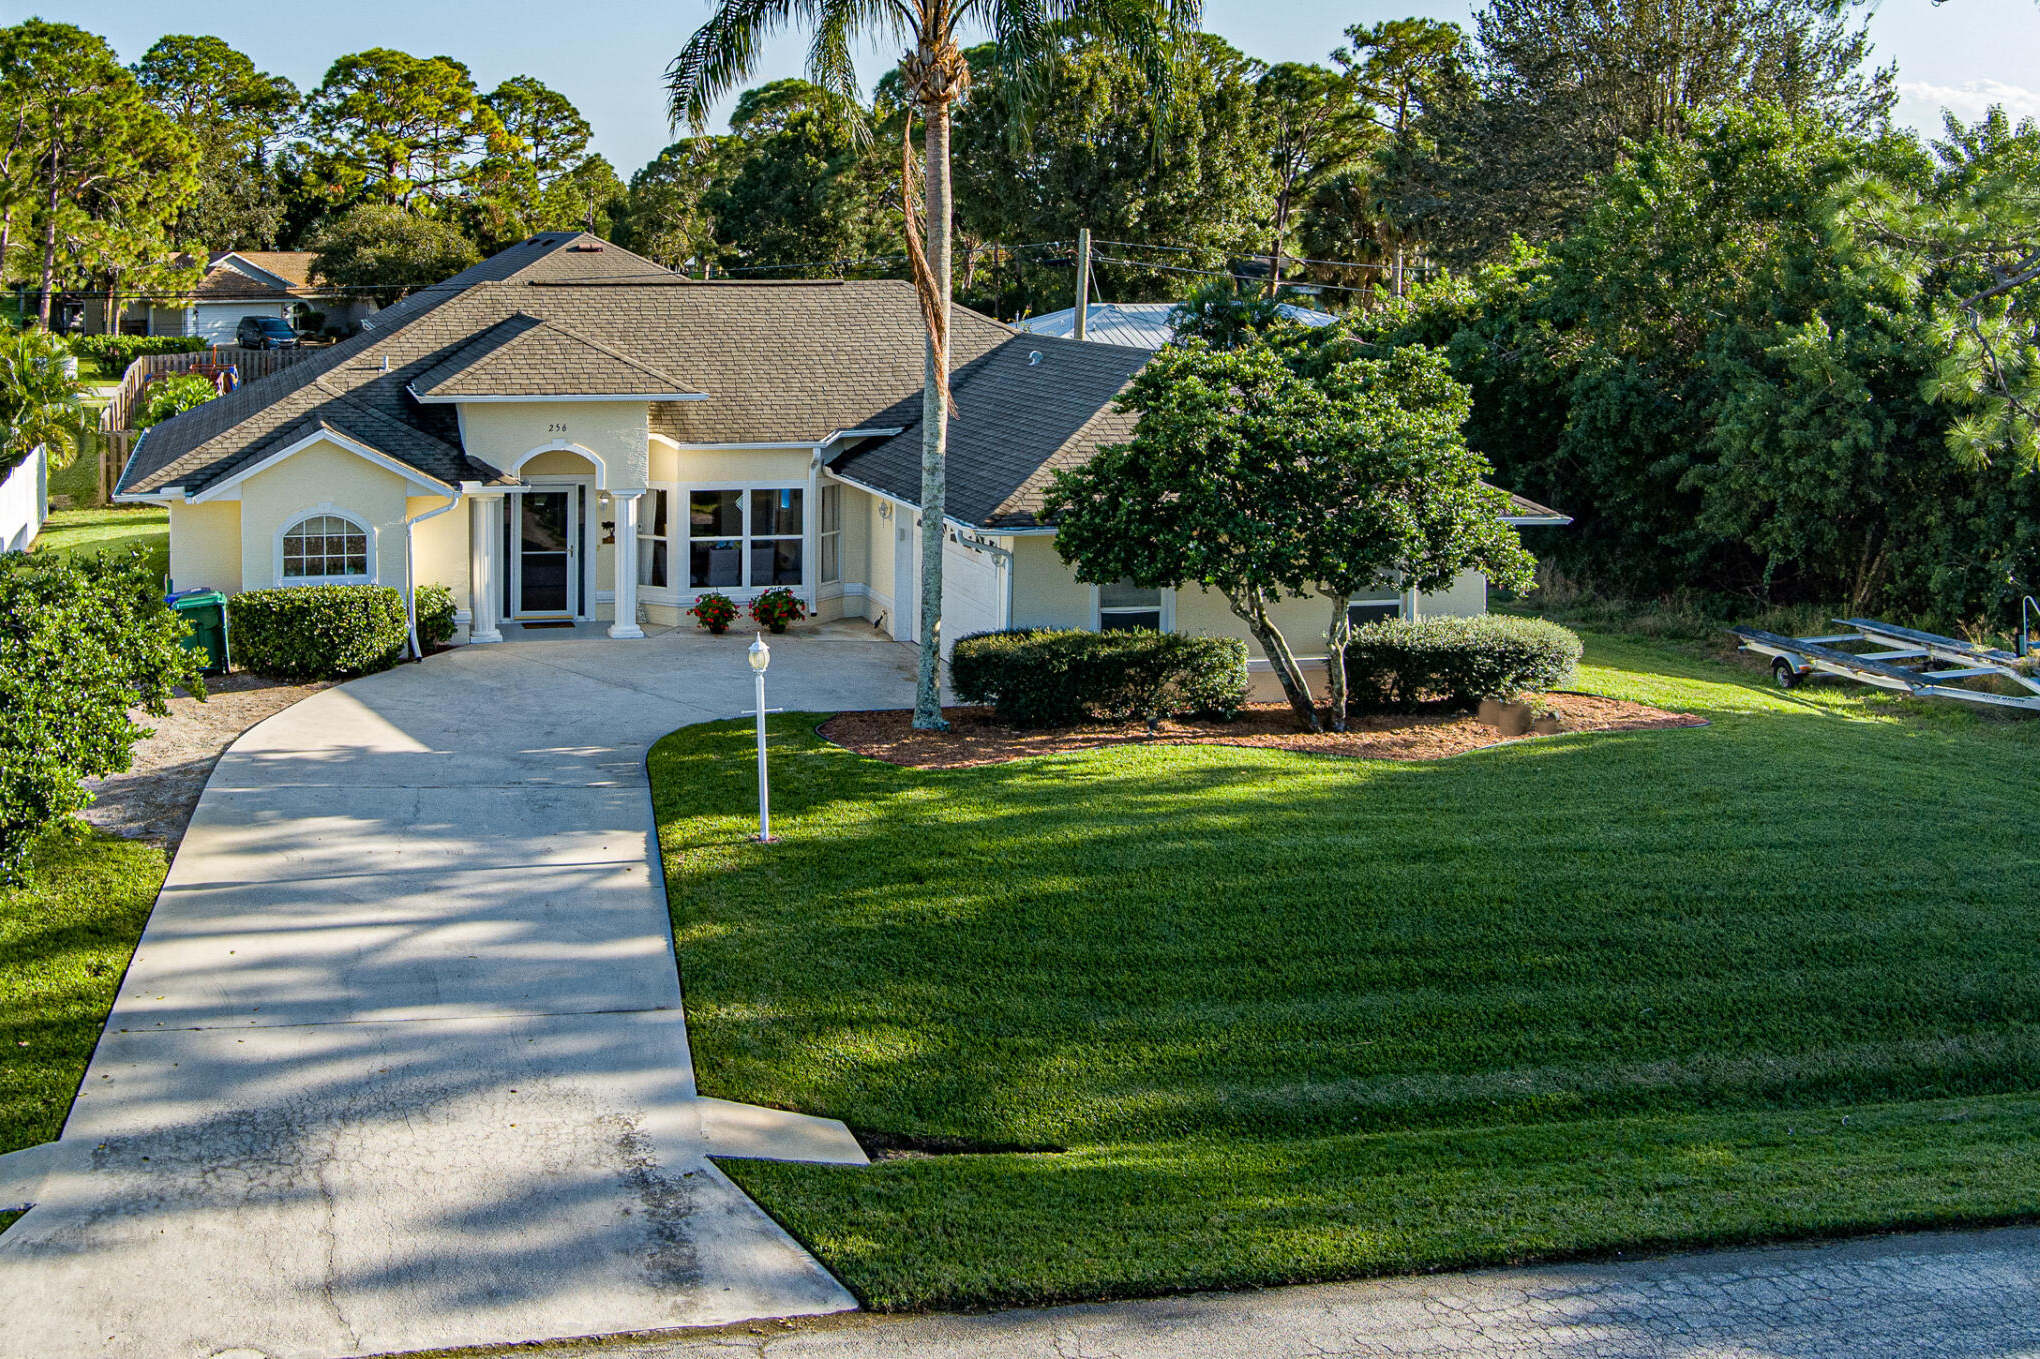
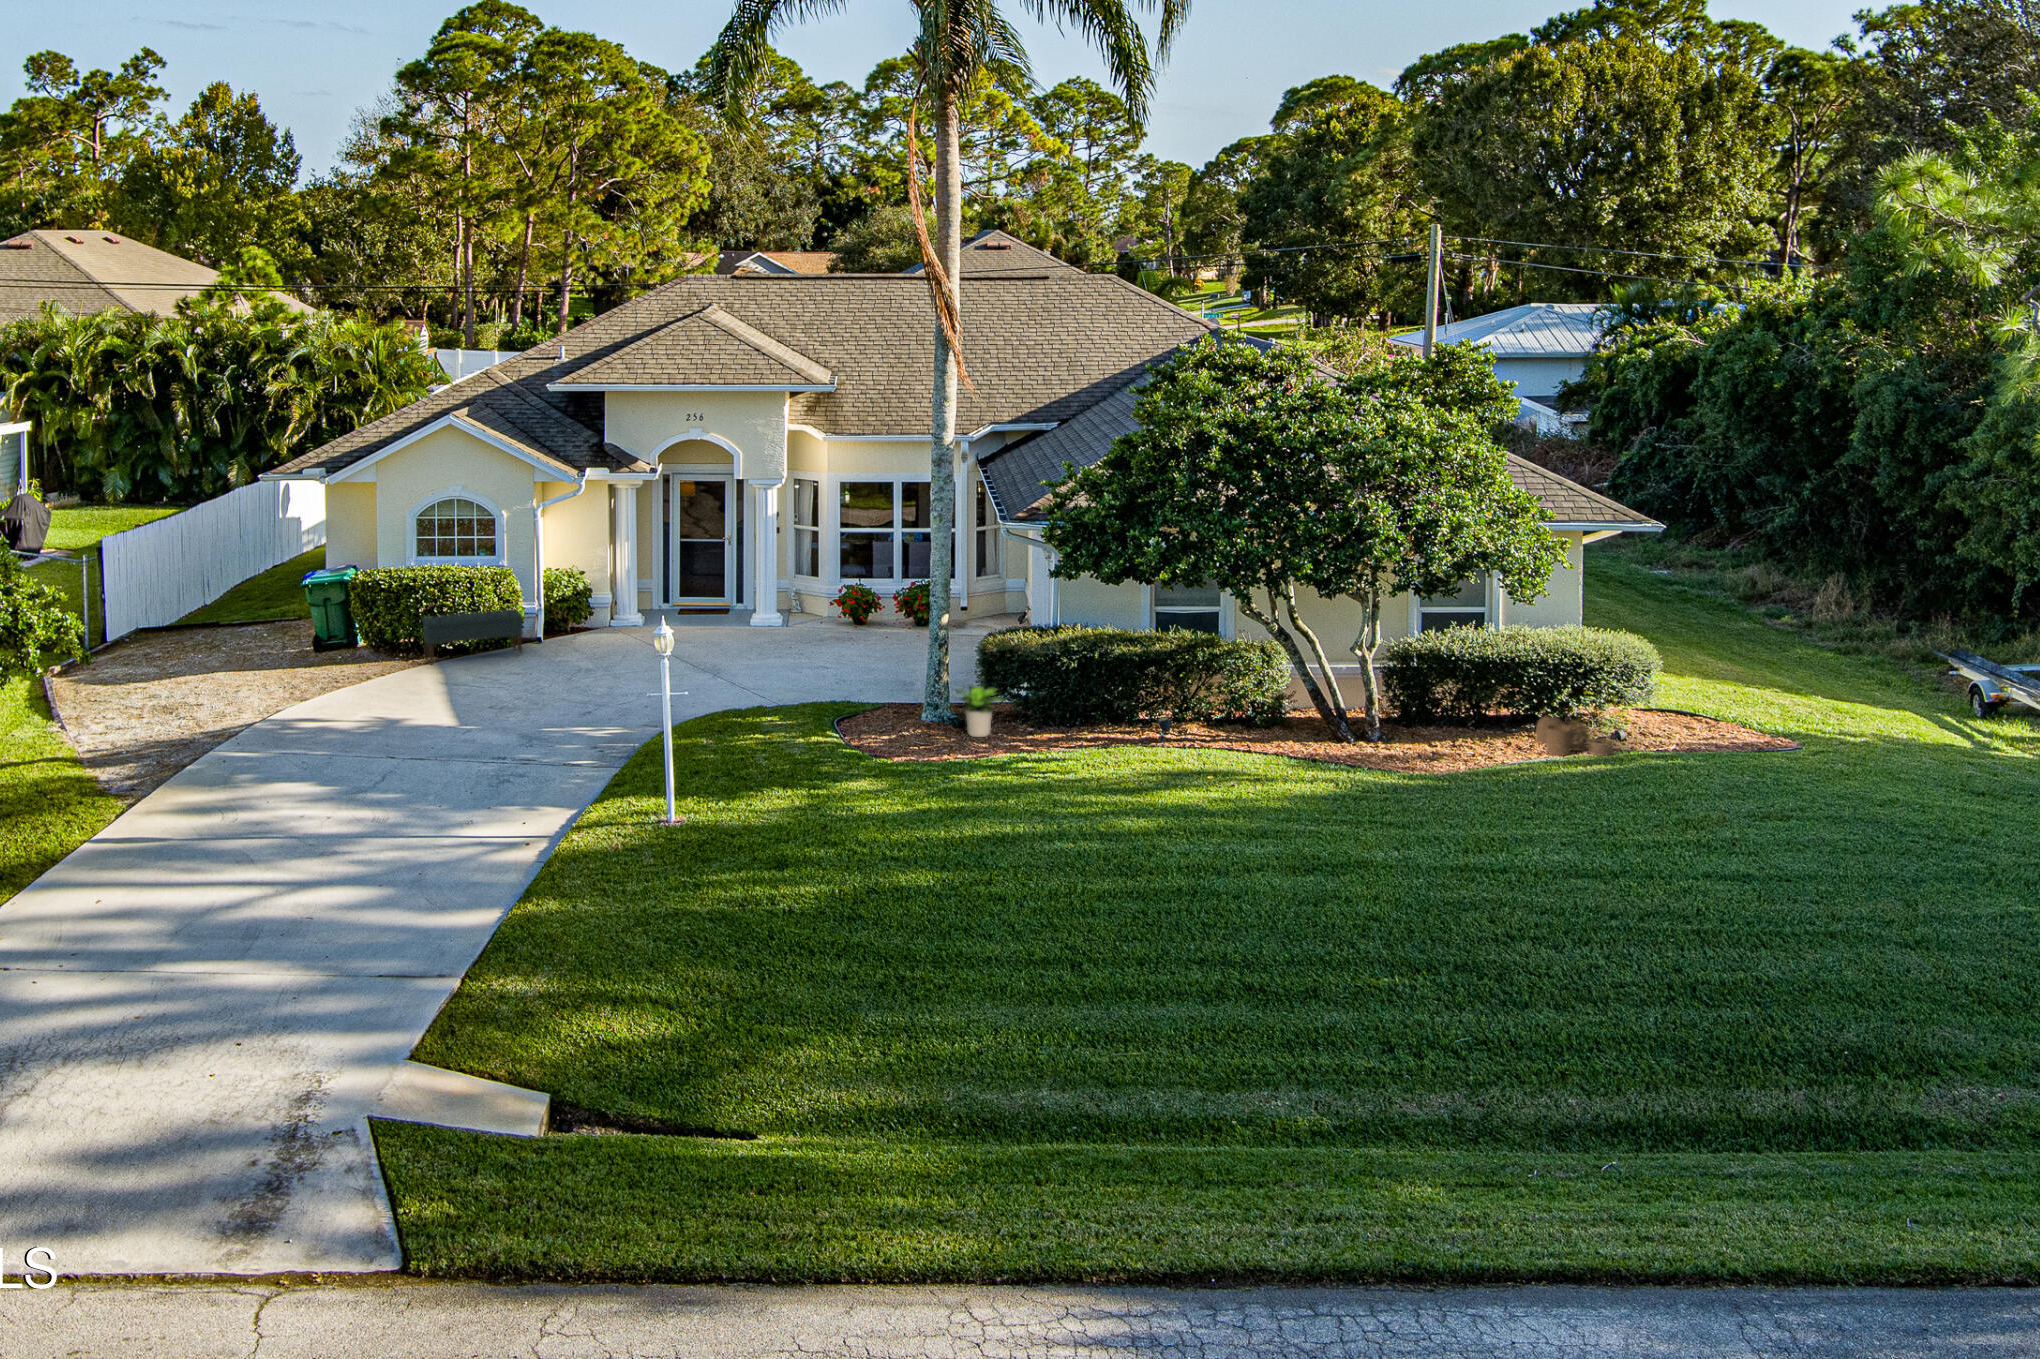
bench: none [311,629,416,691] -> present [422,608,523,664]
potted plant: none [939,691,995,742] -> present [956,686,1006,737]

